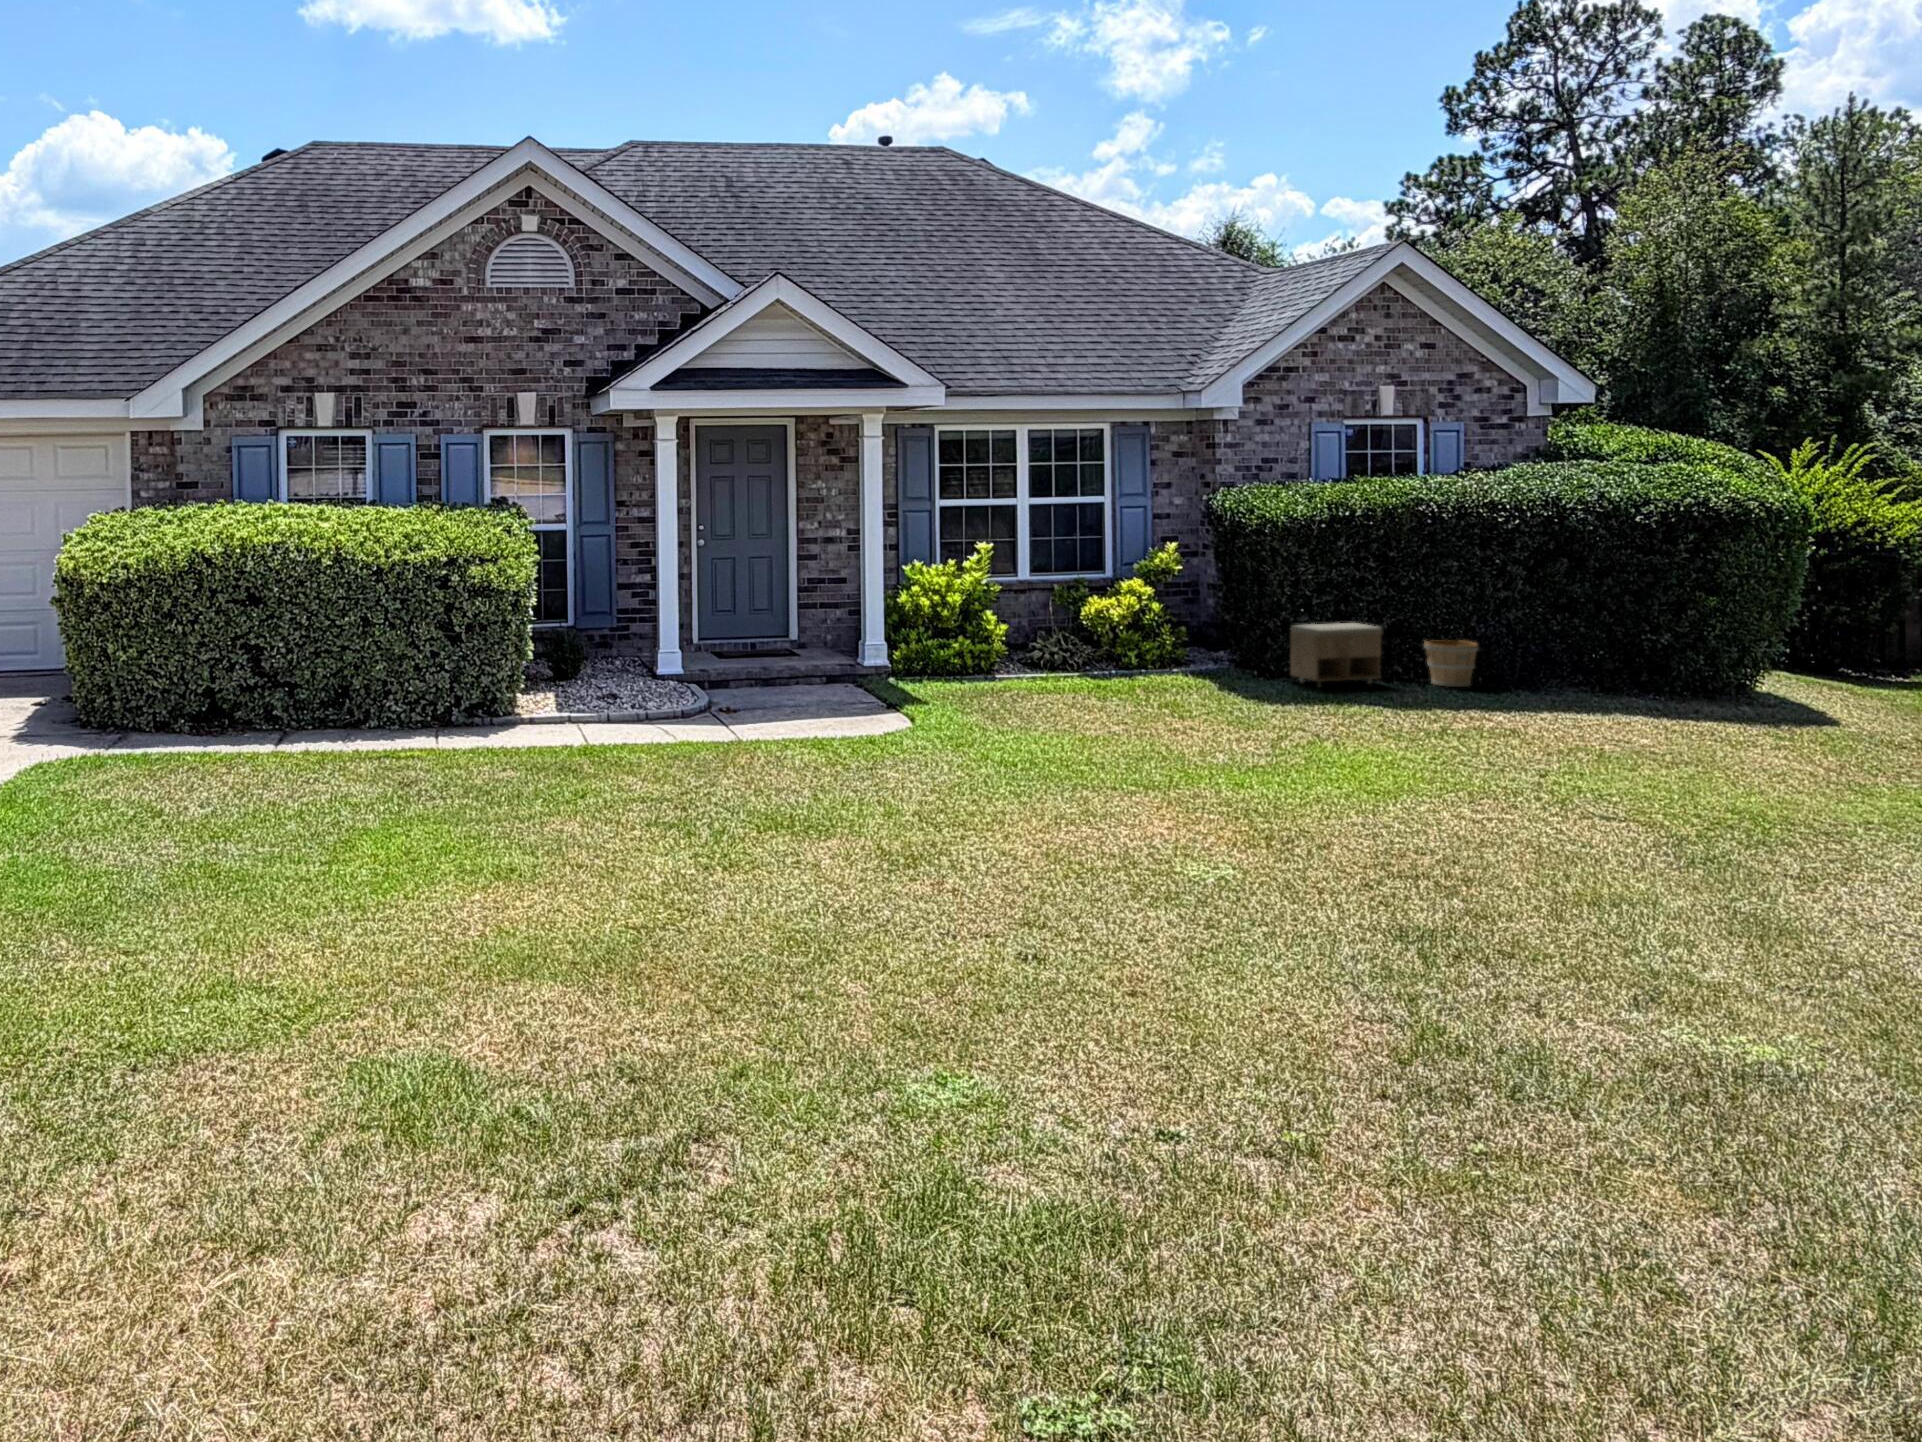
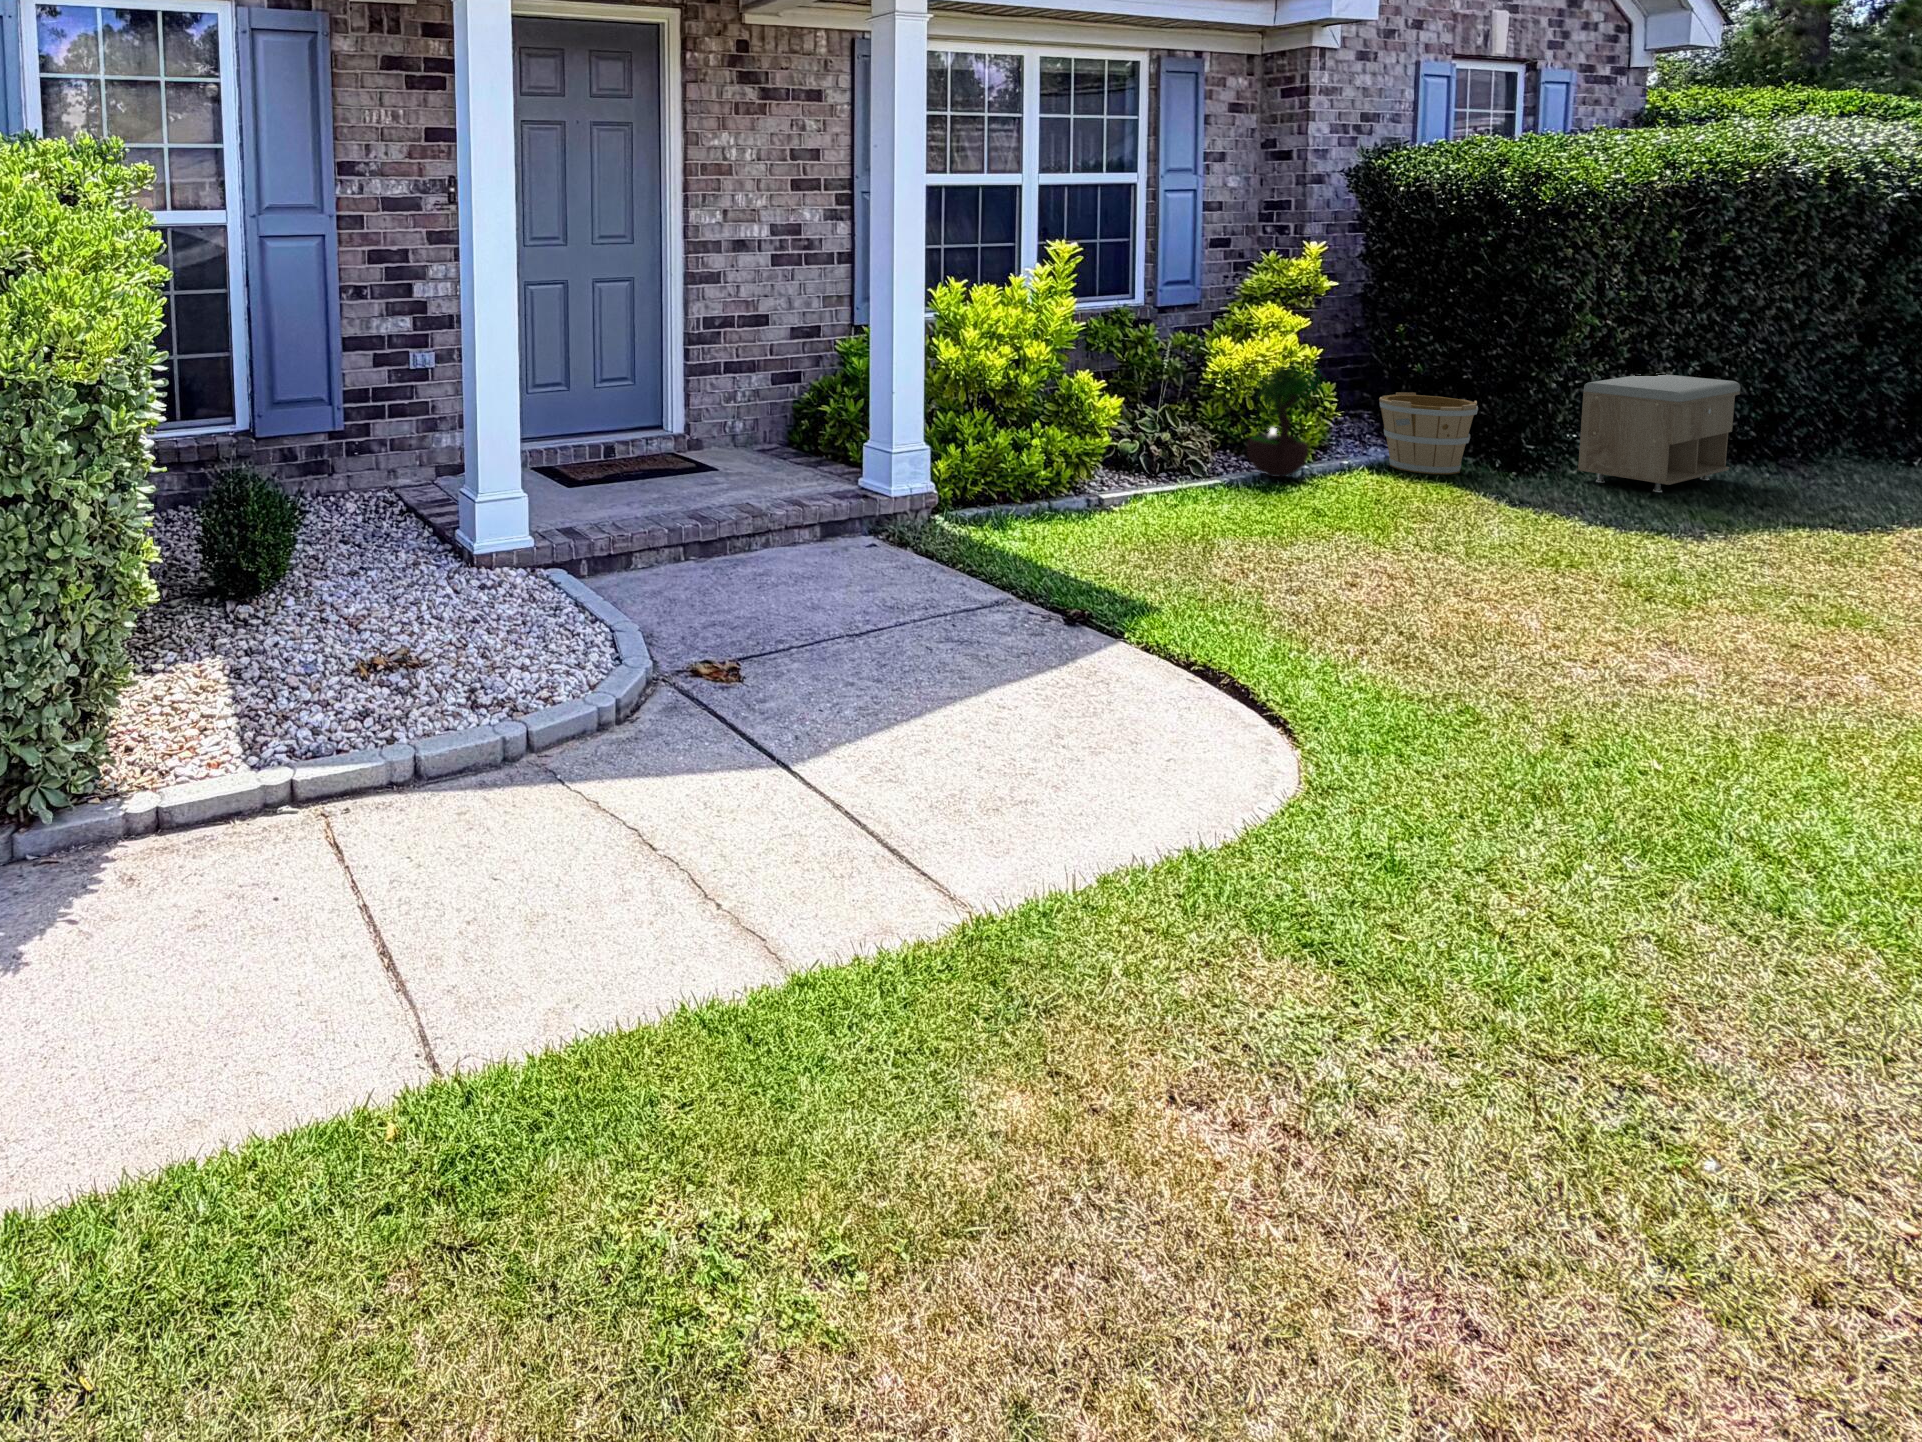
potted tree: none [1097,604,1140,674] -> present [1244,360,1326,477]
wooden bucket: present [1424,640,1478,687] -> present [1379,392,1478,474]

